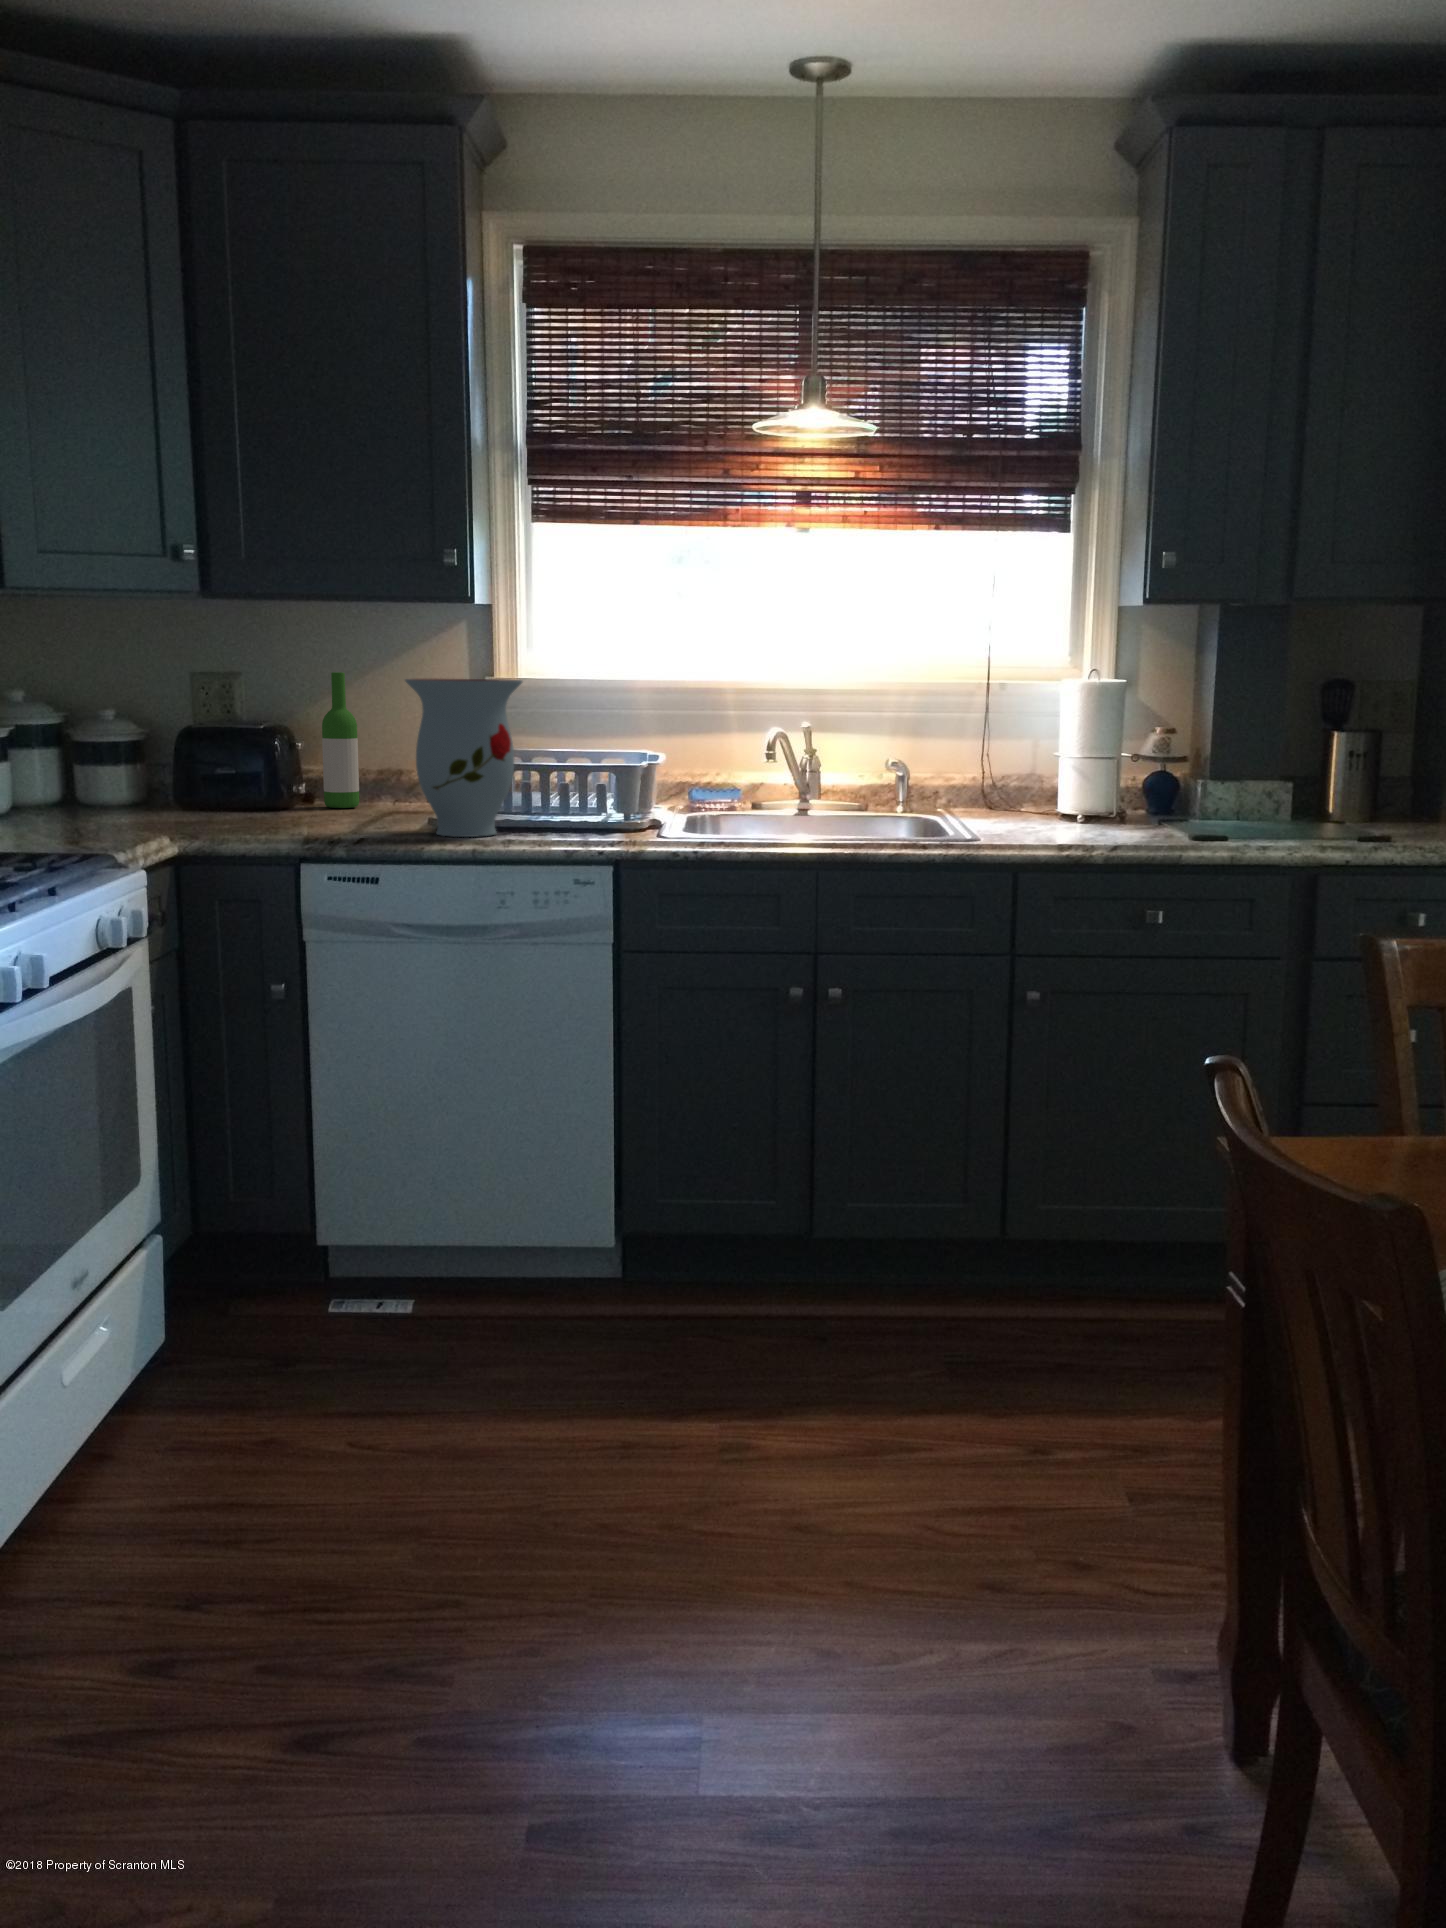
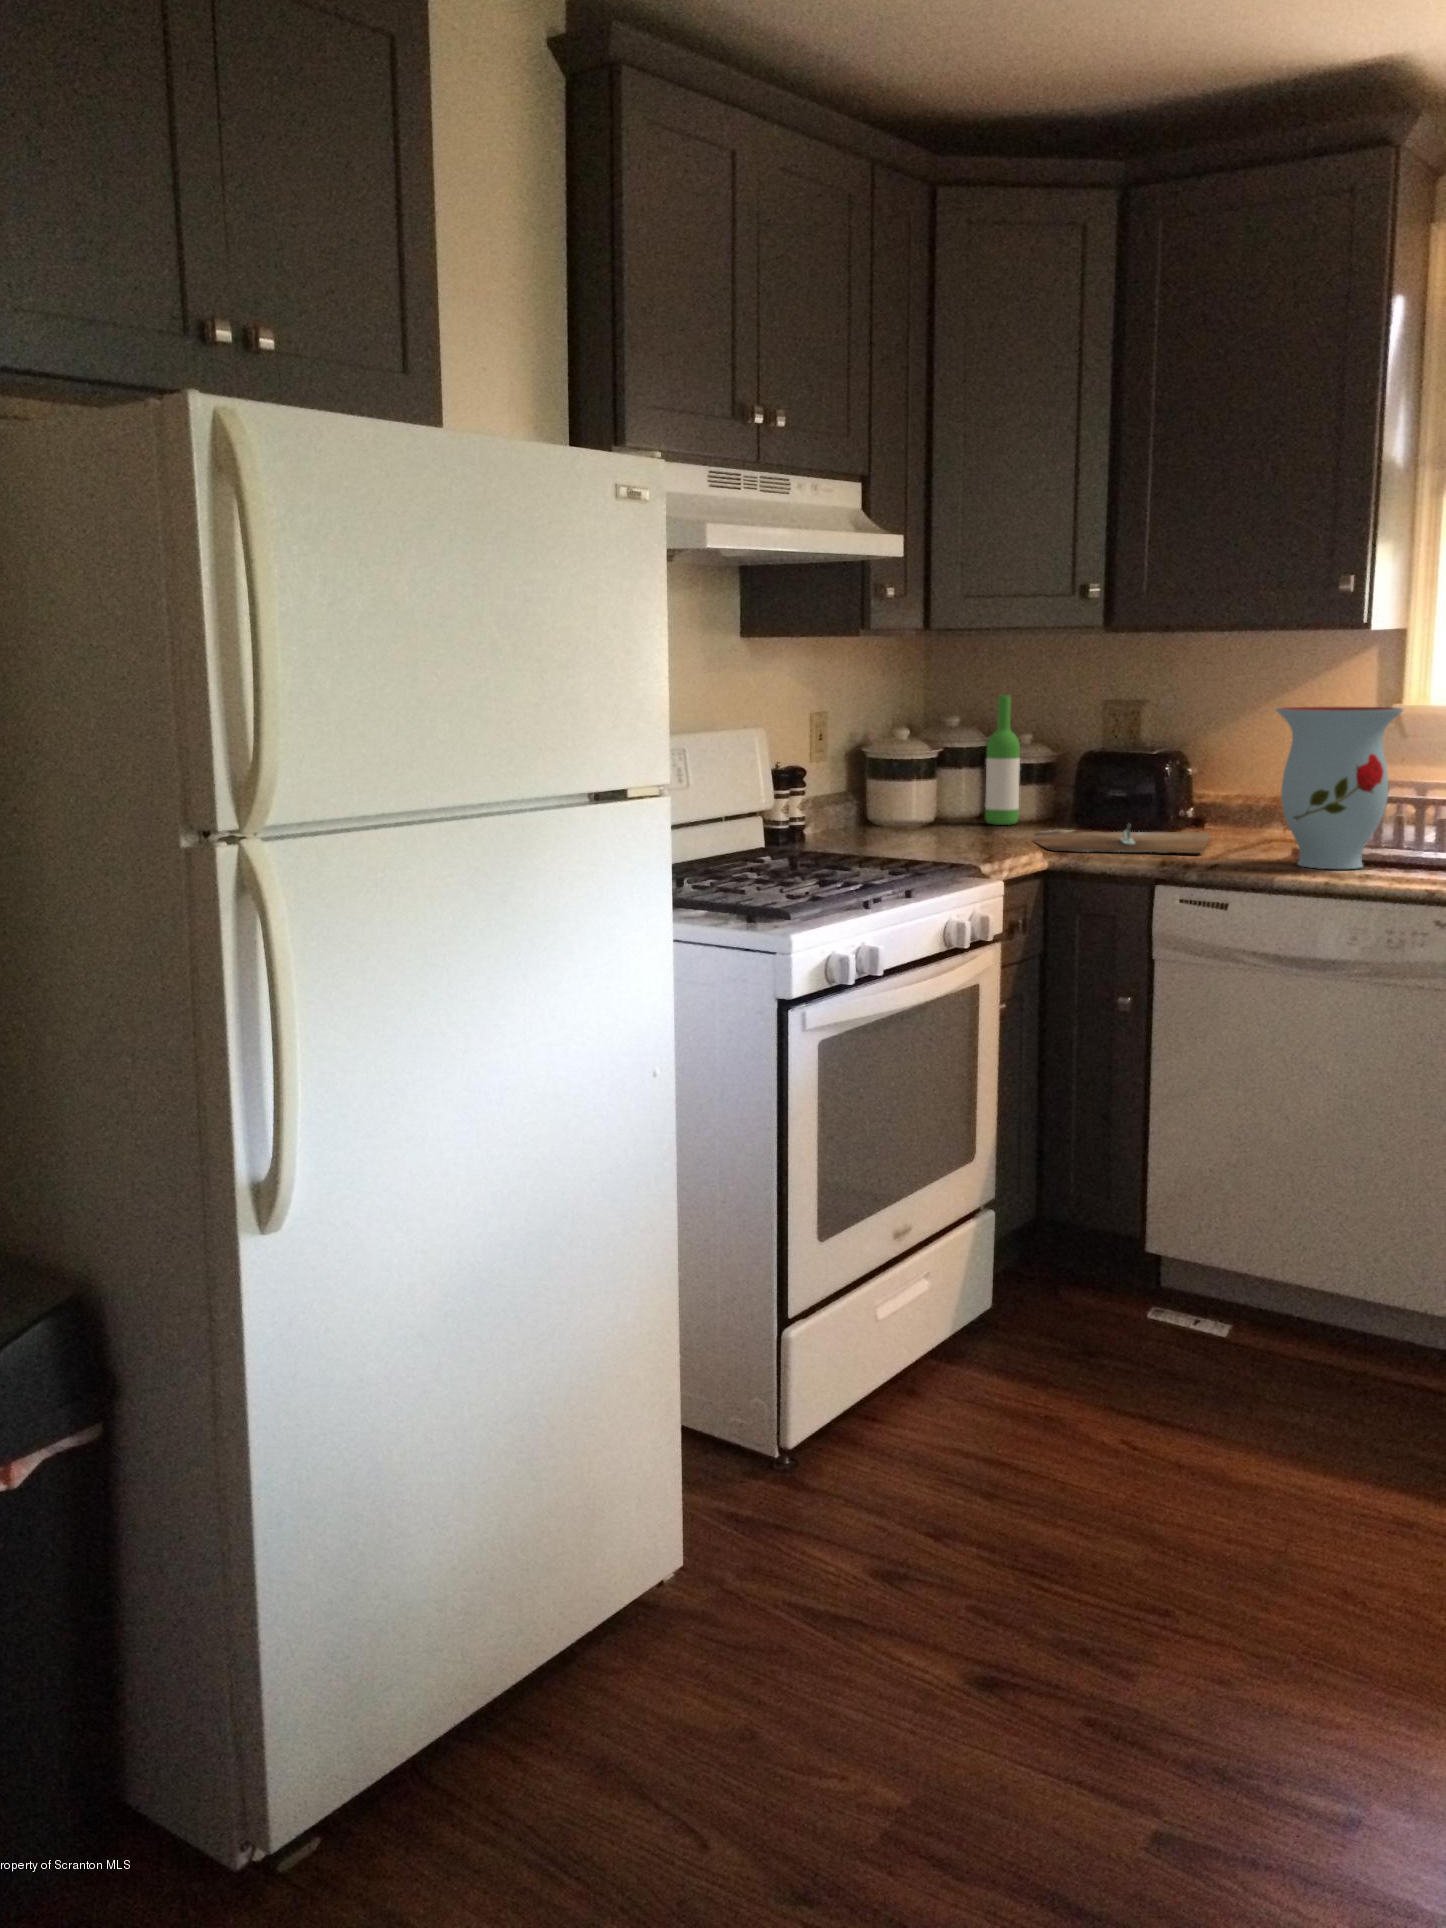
wine bottle: present [322,672,359,808] -> present [985,695,1020,825]
cutting board: none [139,801,340,834] -> present [1032,824,1210,853]

